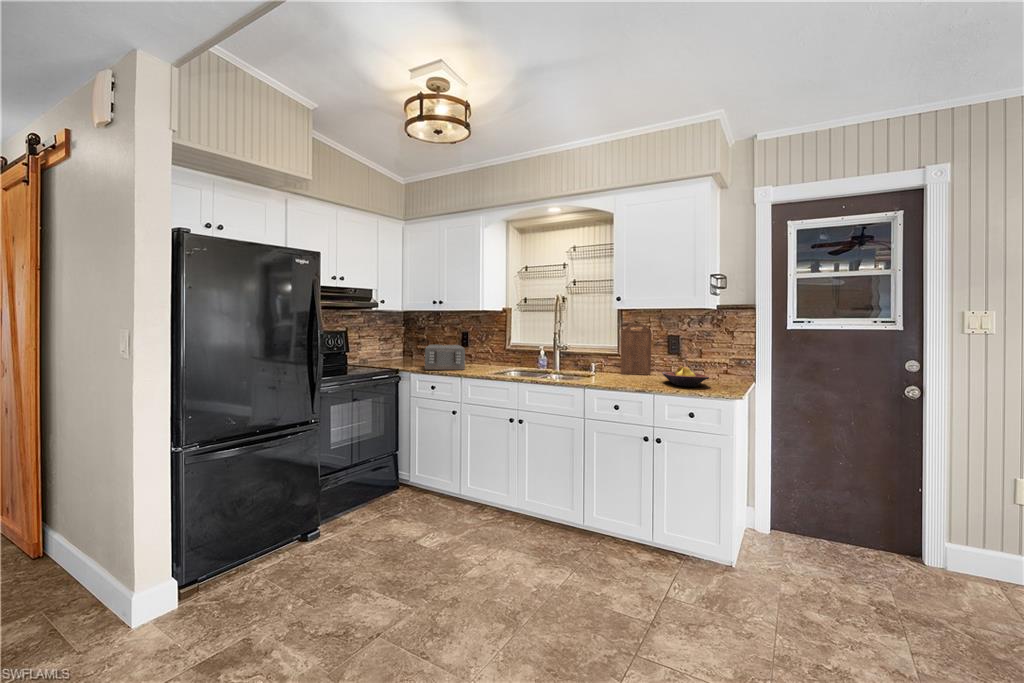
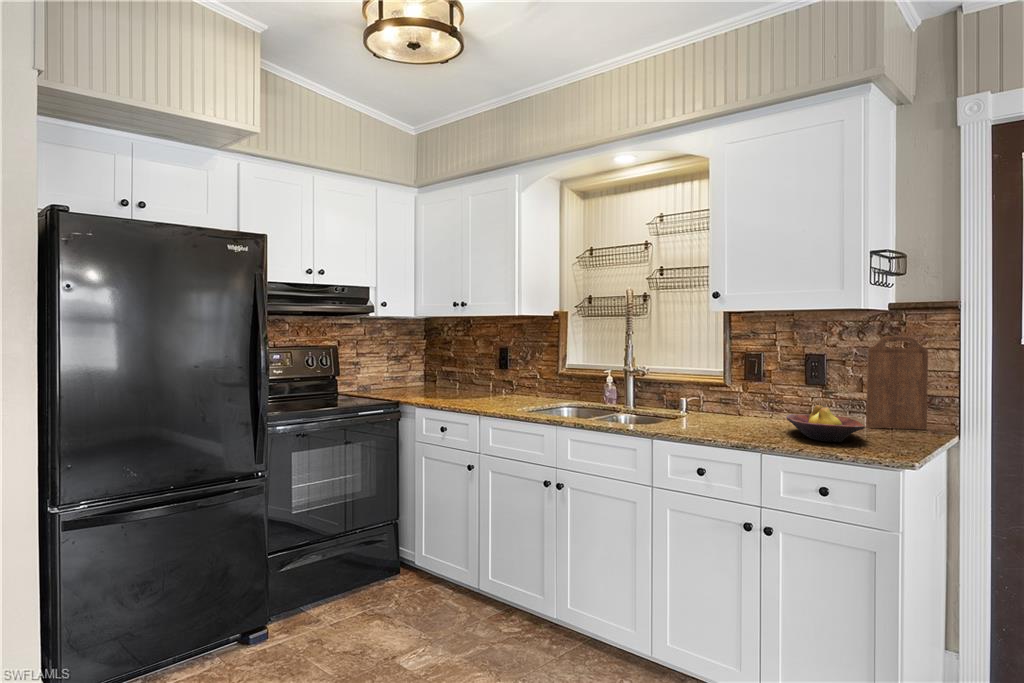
cutting board: present [621,324,652,375] -> present [866,336,928,430]
toaster: present [425,345,465,370] -> none [434,365,496,403]

